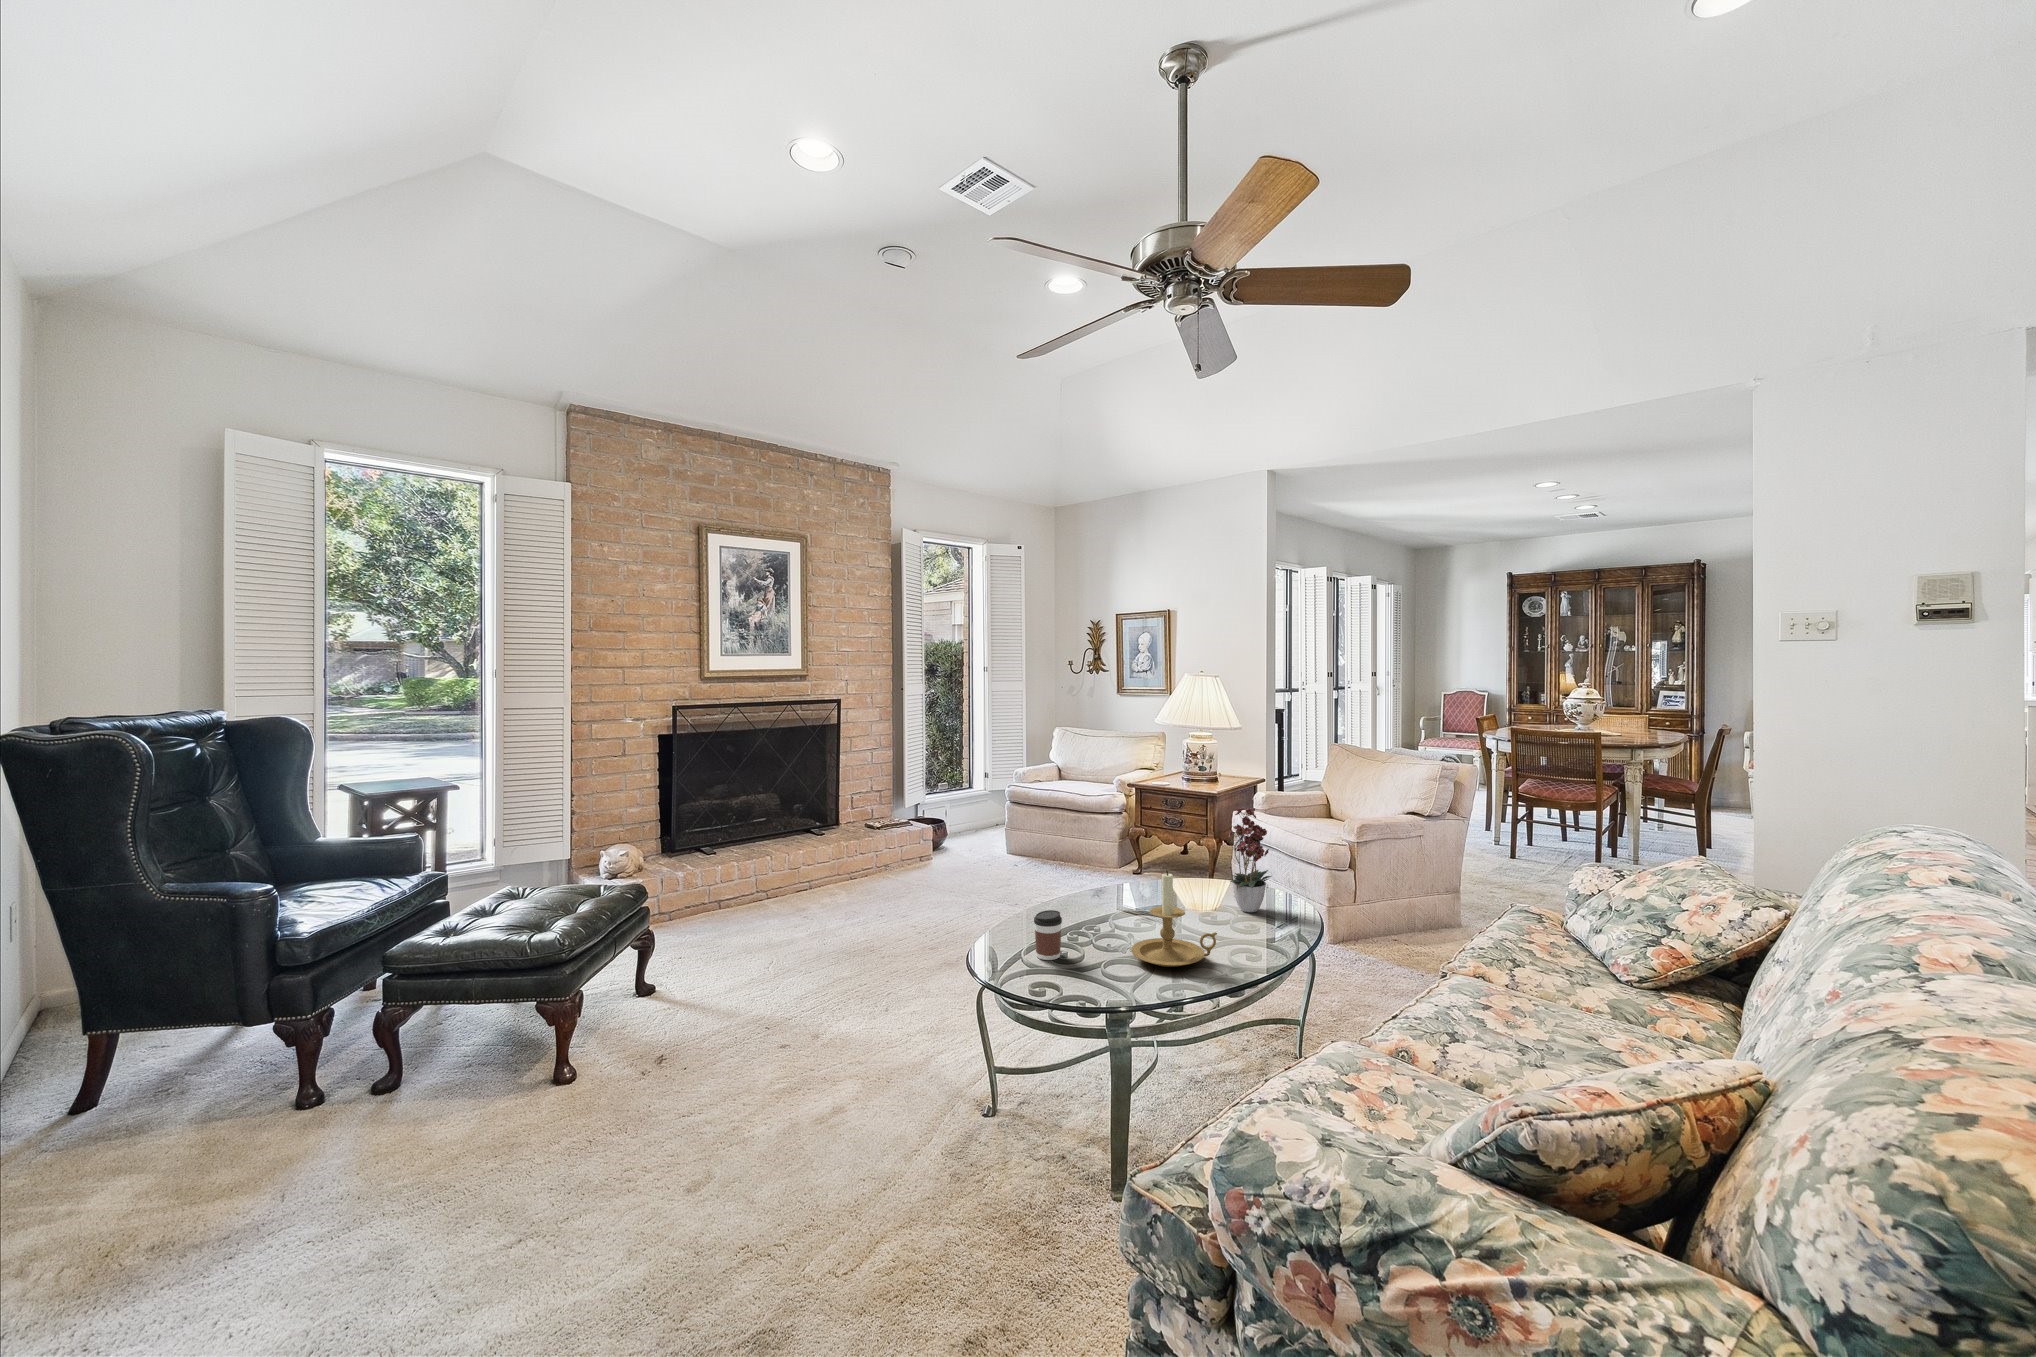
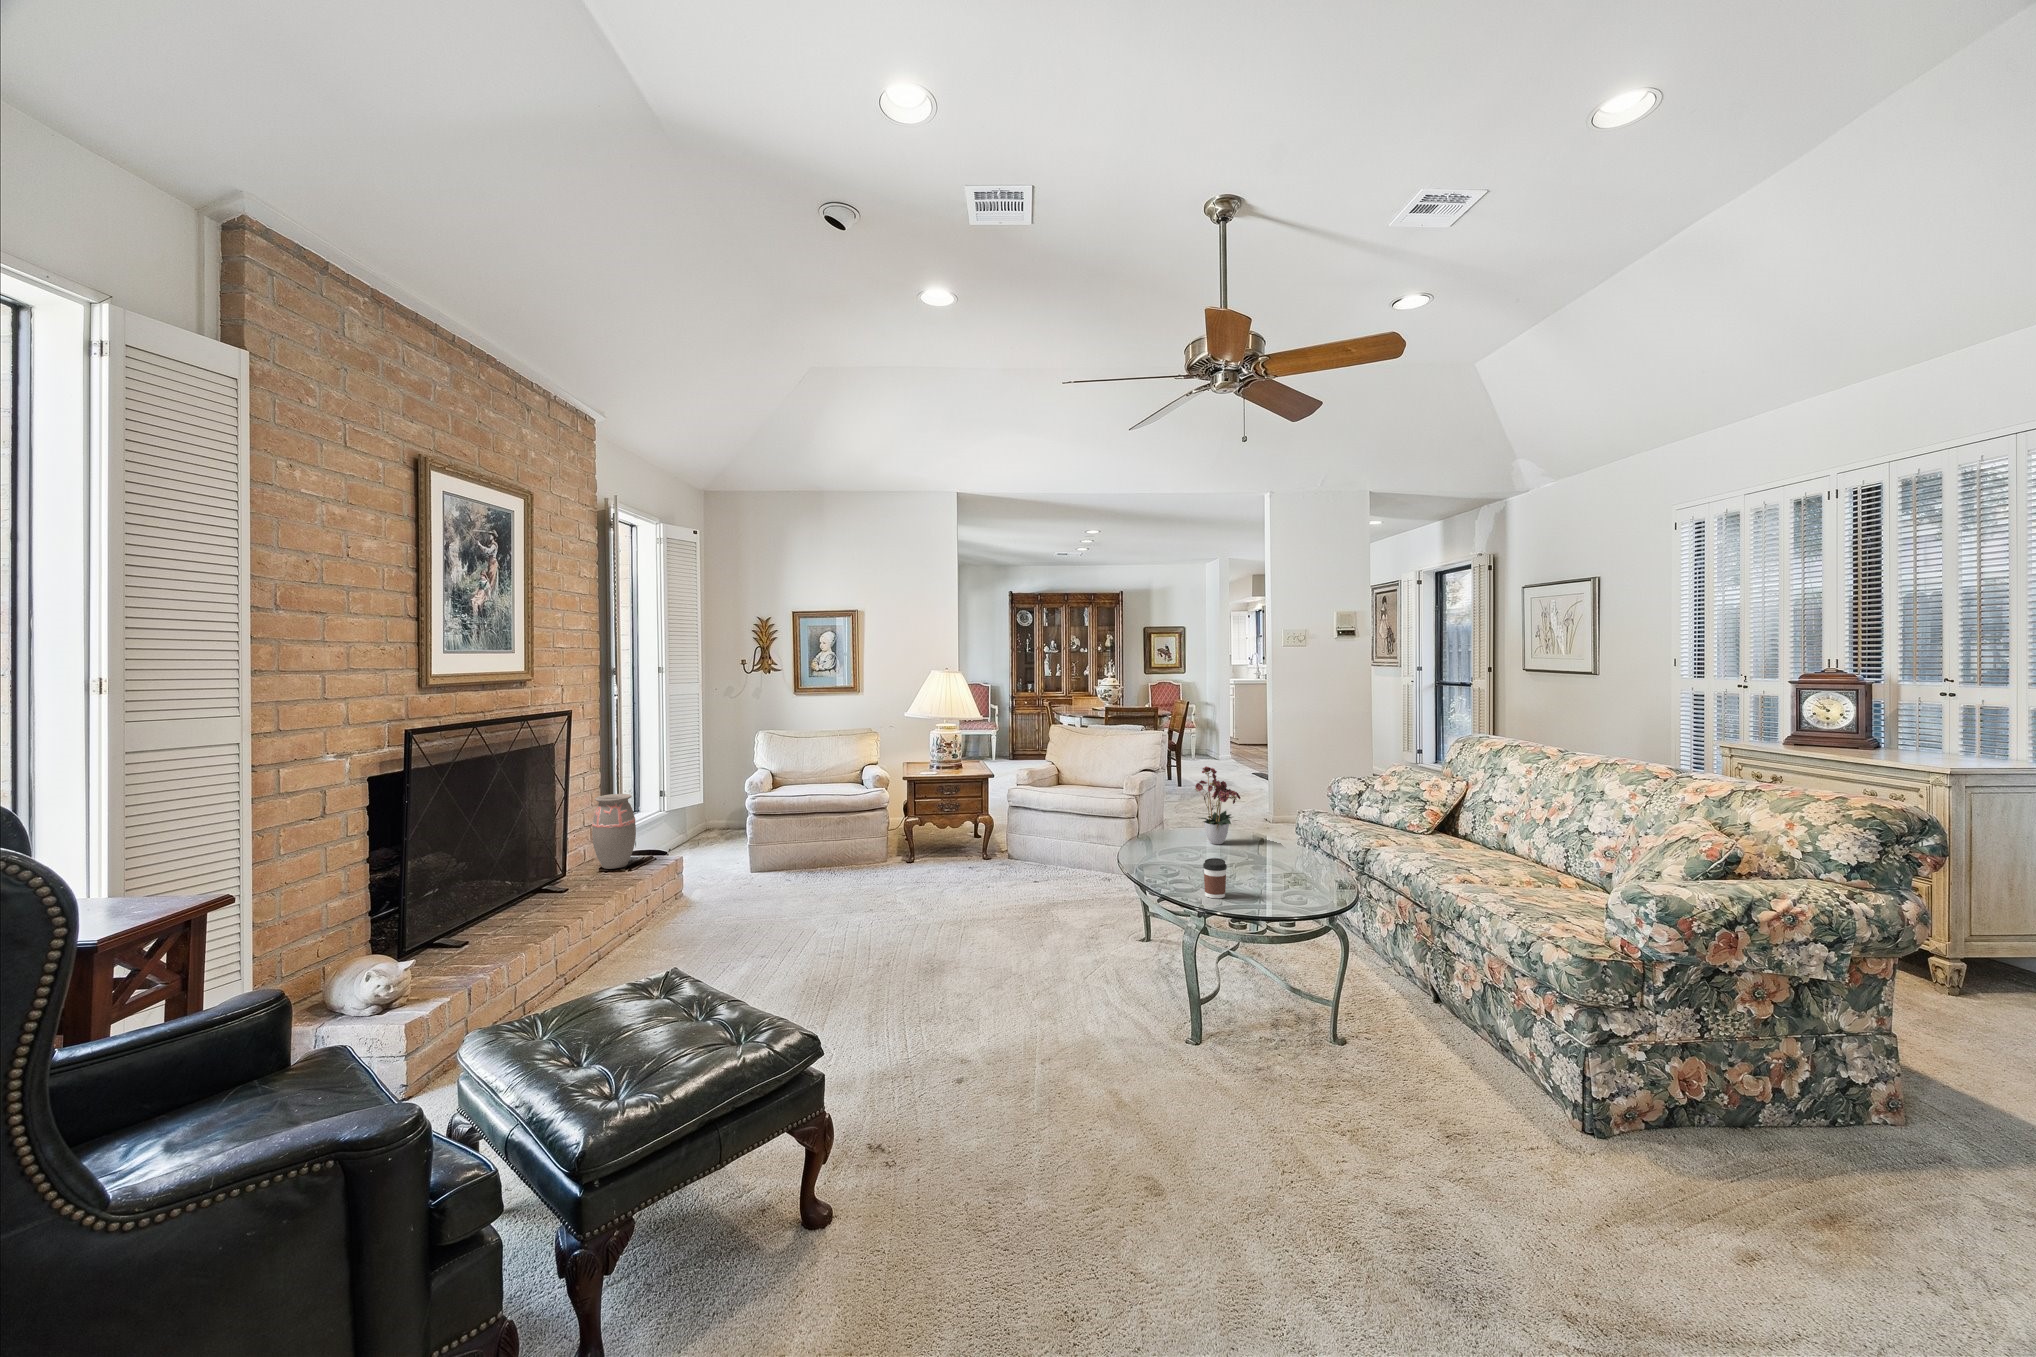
decorative vase: none [857,767,888,826] -> present [592,794,636,869]
candle holder: present [1131,871,1217,967] -> none [1245,811,1301,881]

